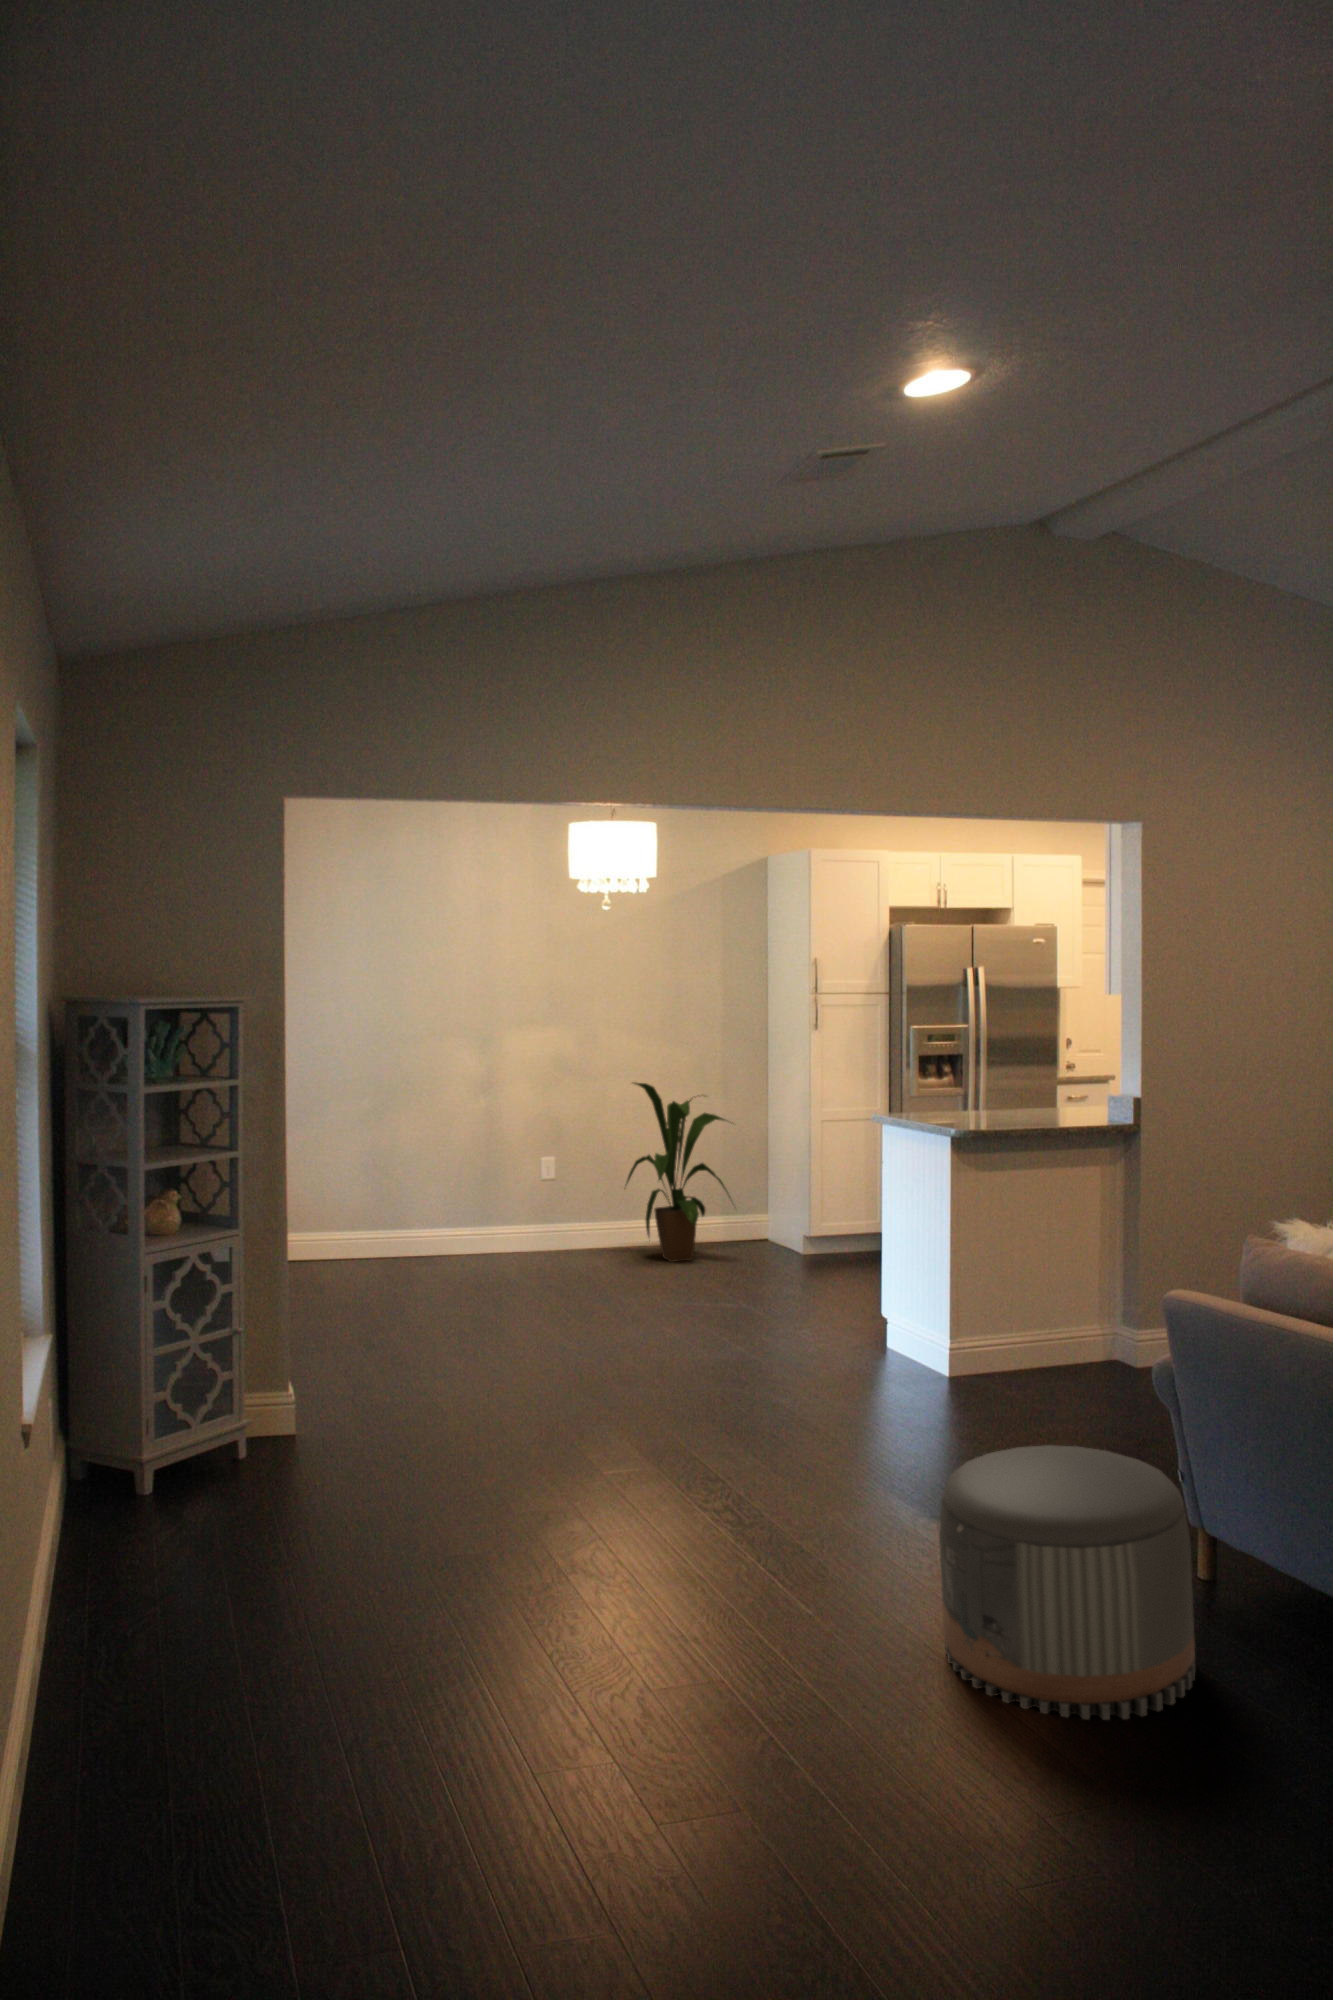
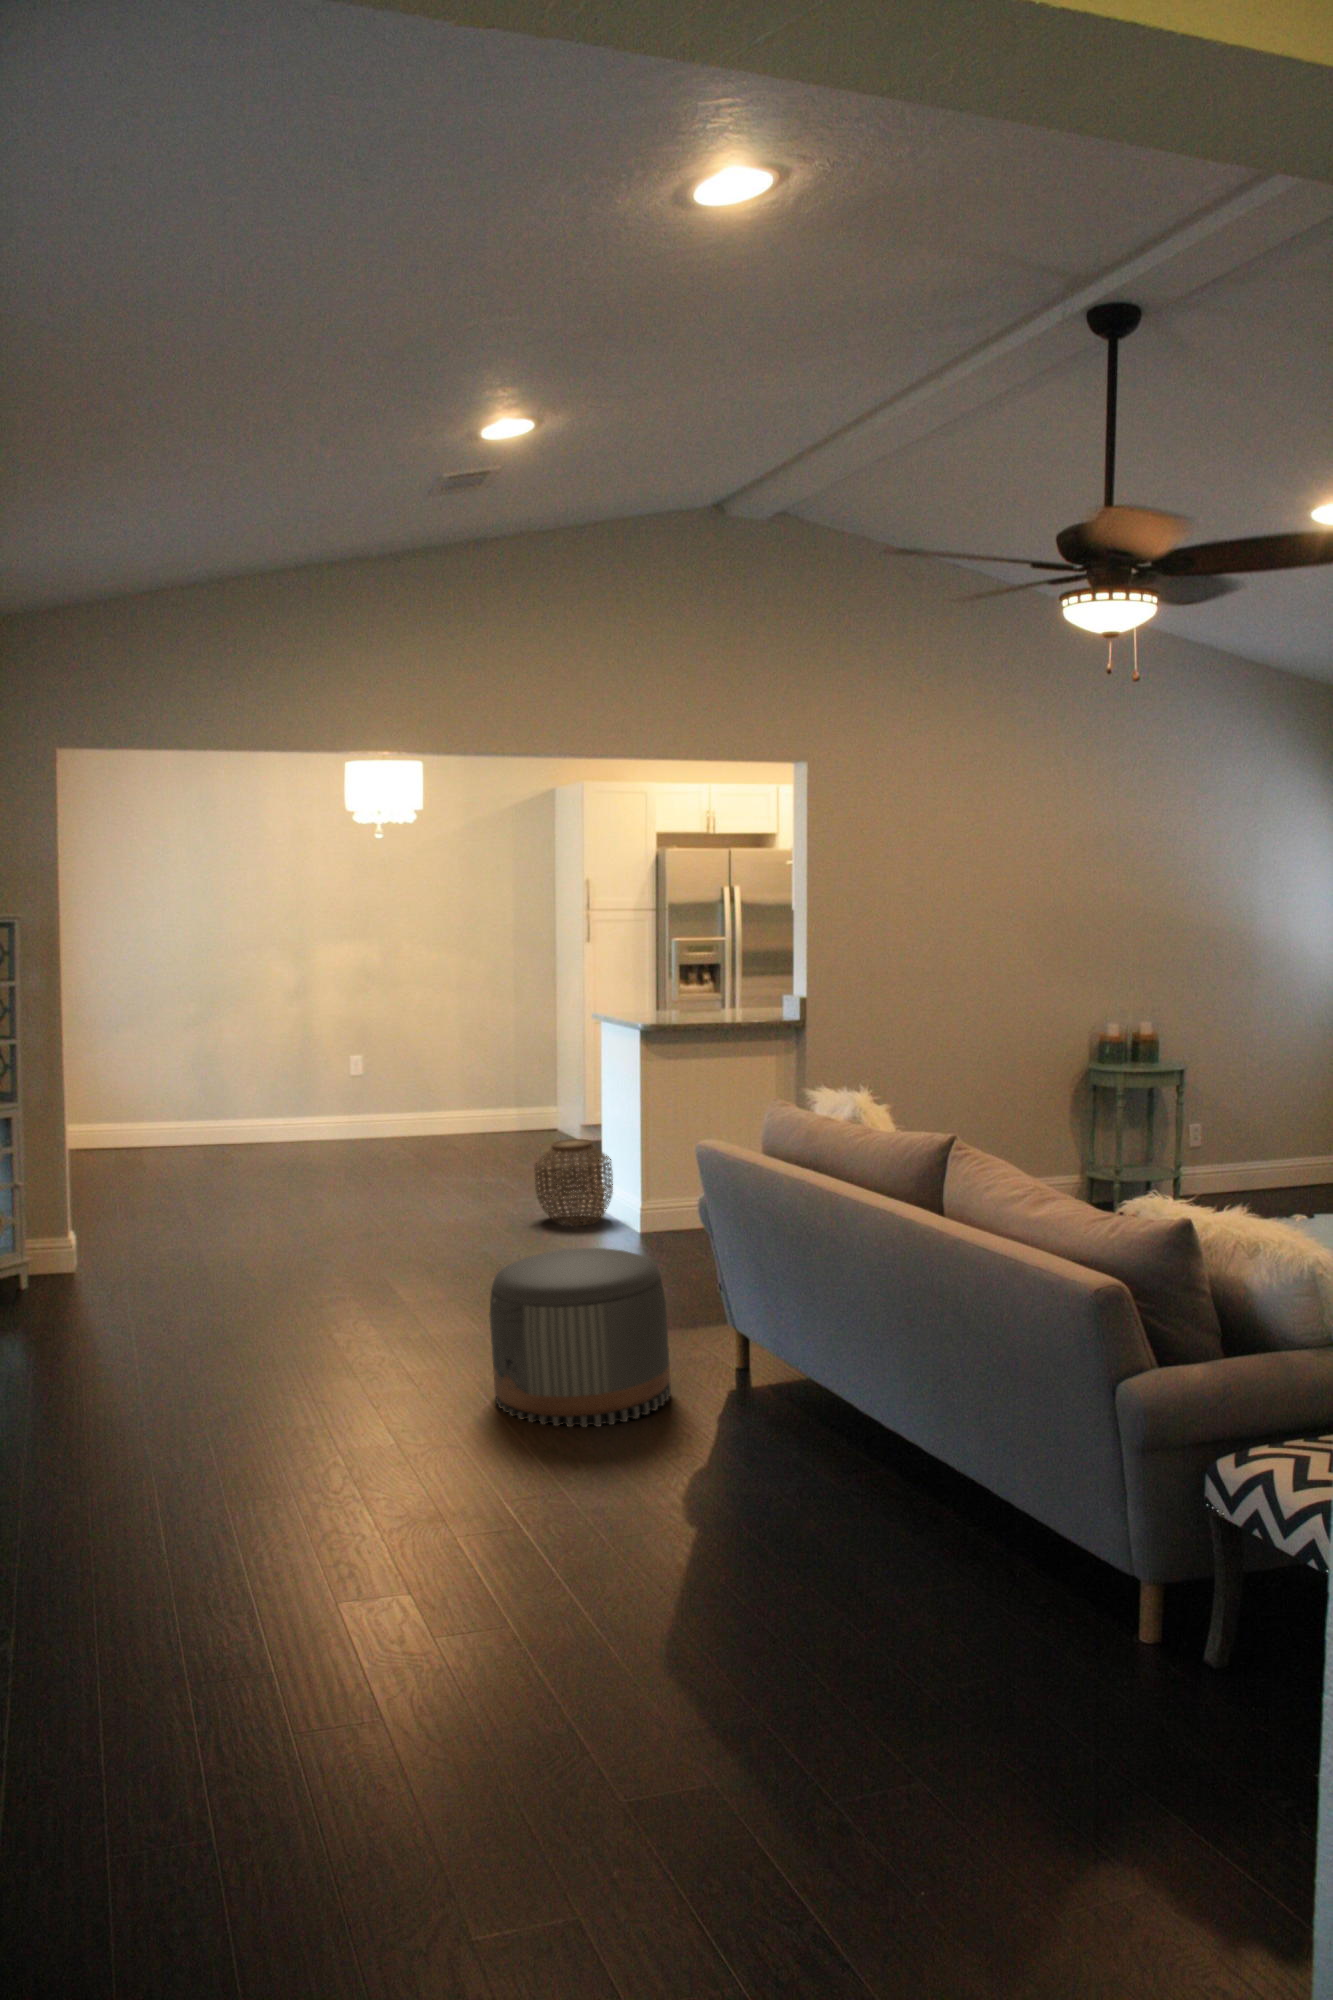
house plant: present [625,1082,733,1262] -> none [419,990,523,1151]
woven basket: none [815,1262,909,1368] -> present [534,1139,613,1226]

